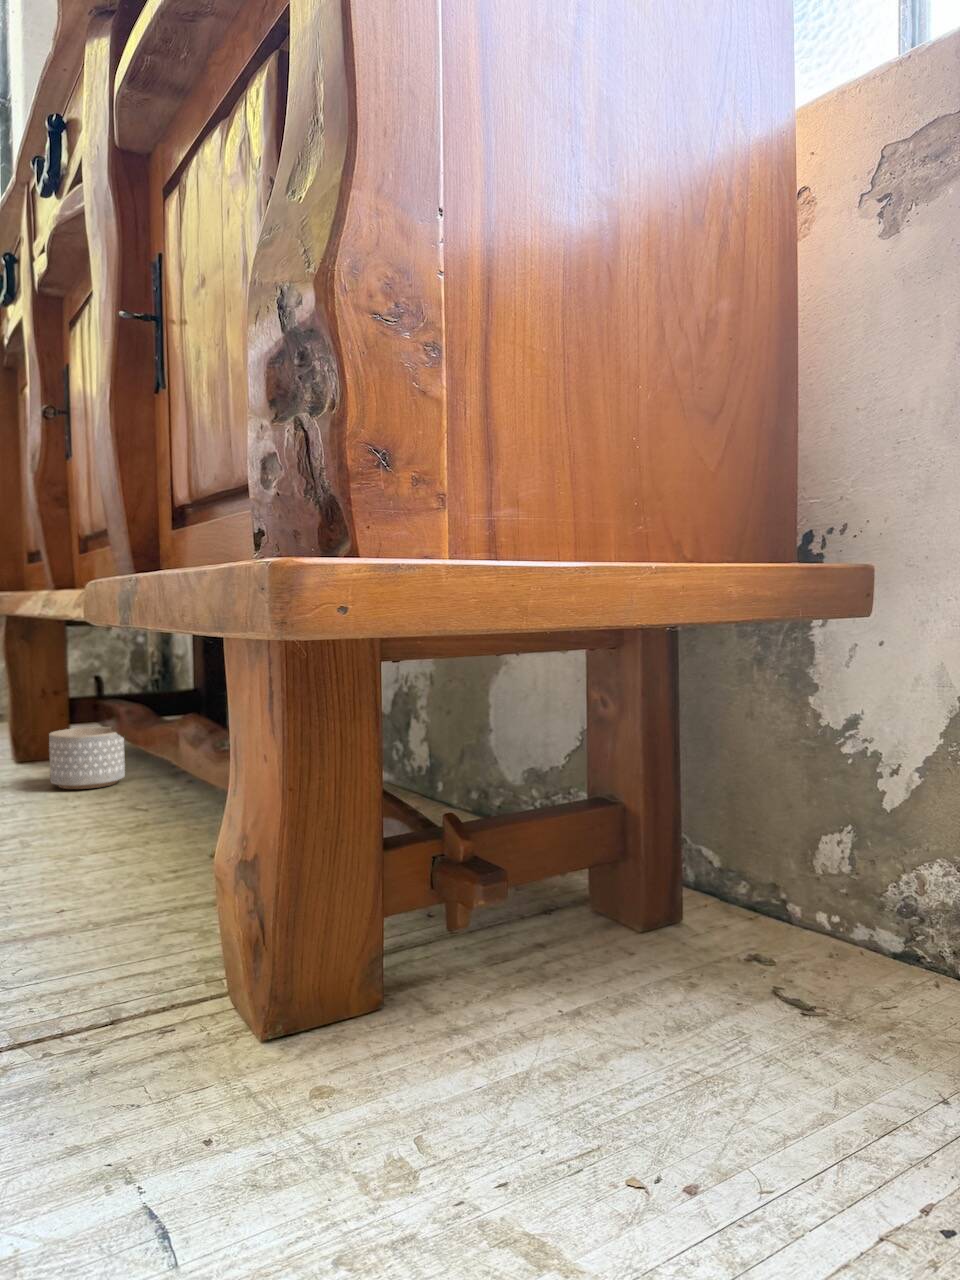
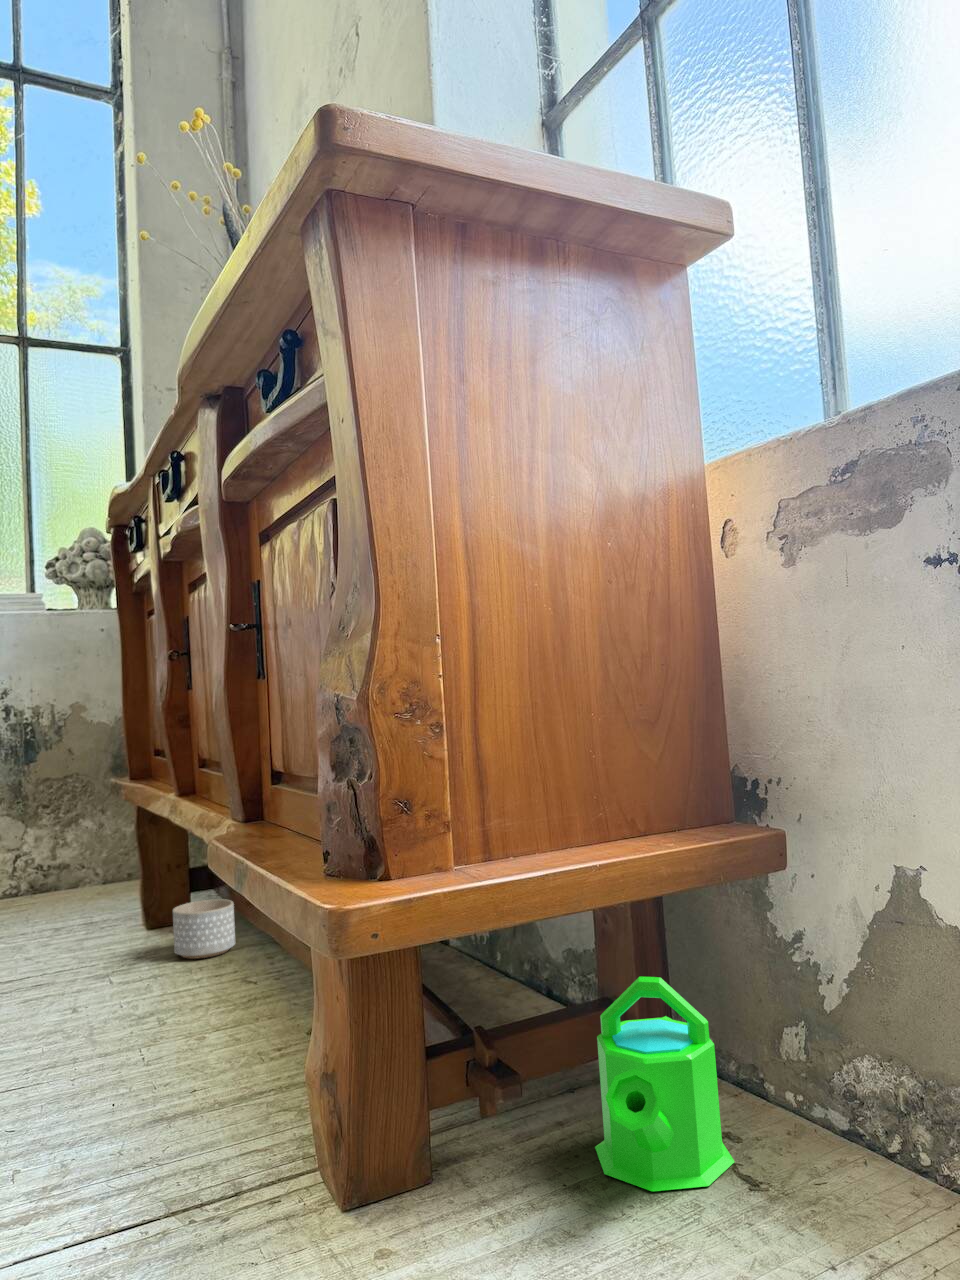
watering can: none [590,756,771,1017] -> present [595,977,735,1191]

